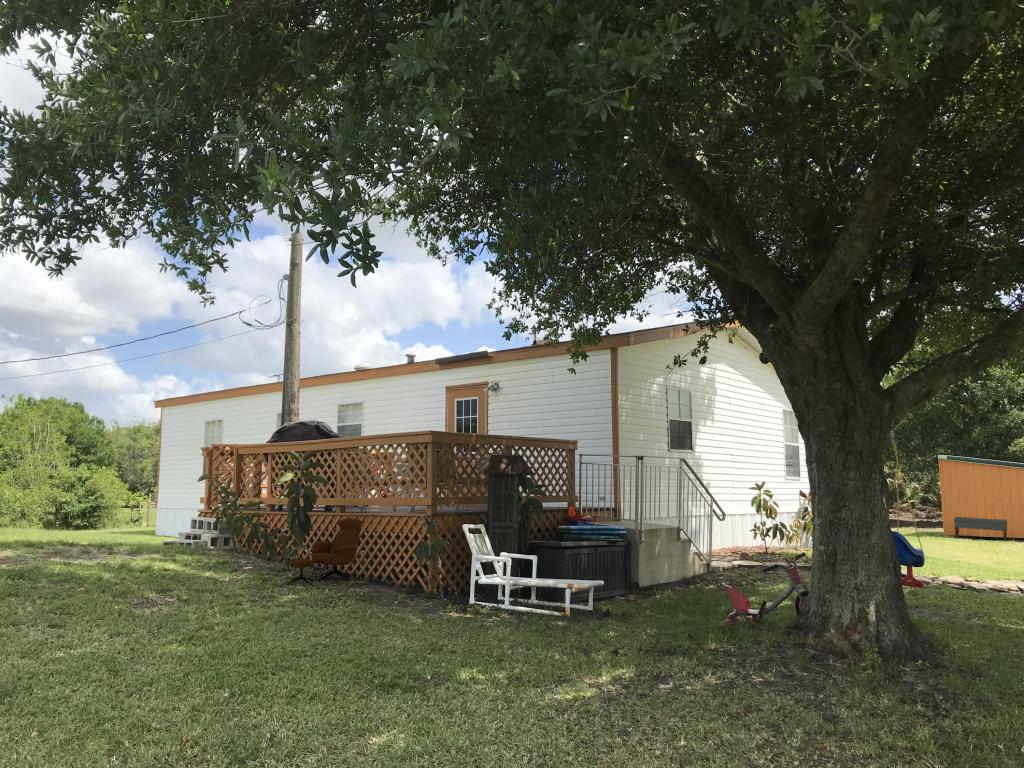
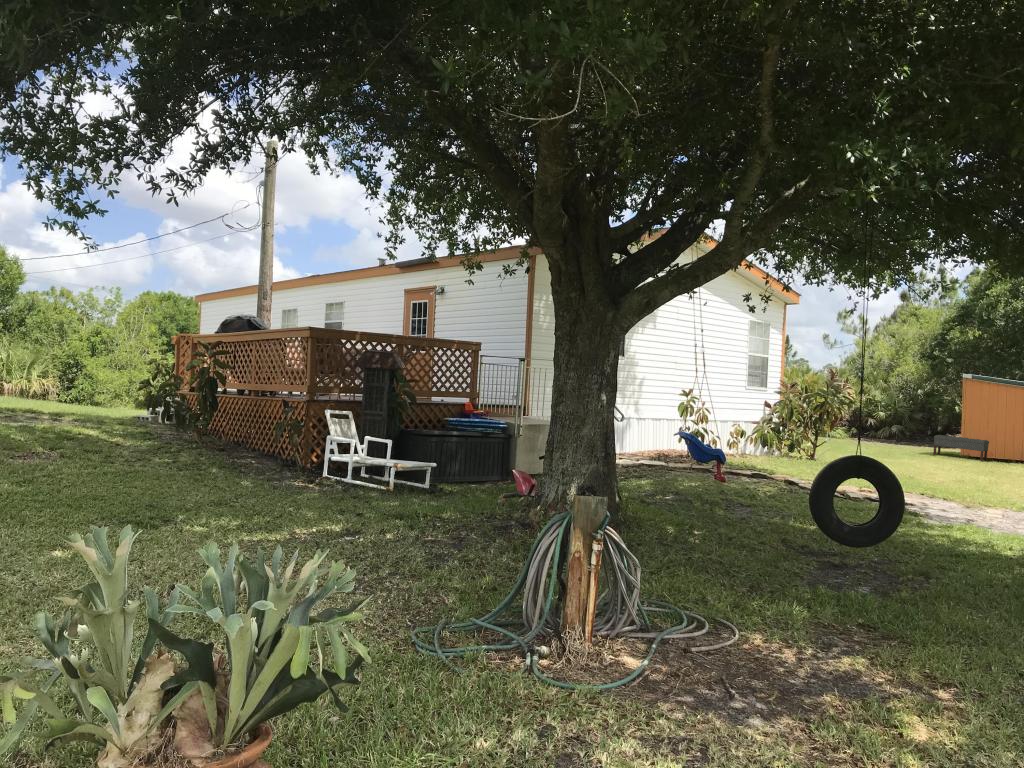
lounge chair: present [289,518,362,584] -> none [189,401,260,453]

